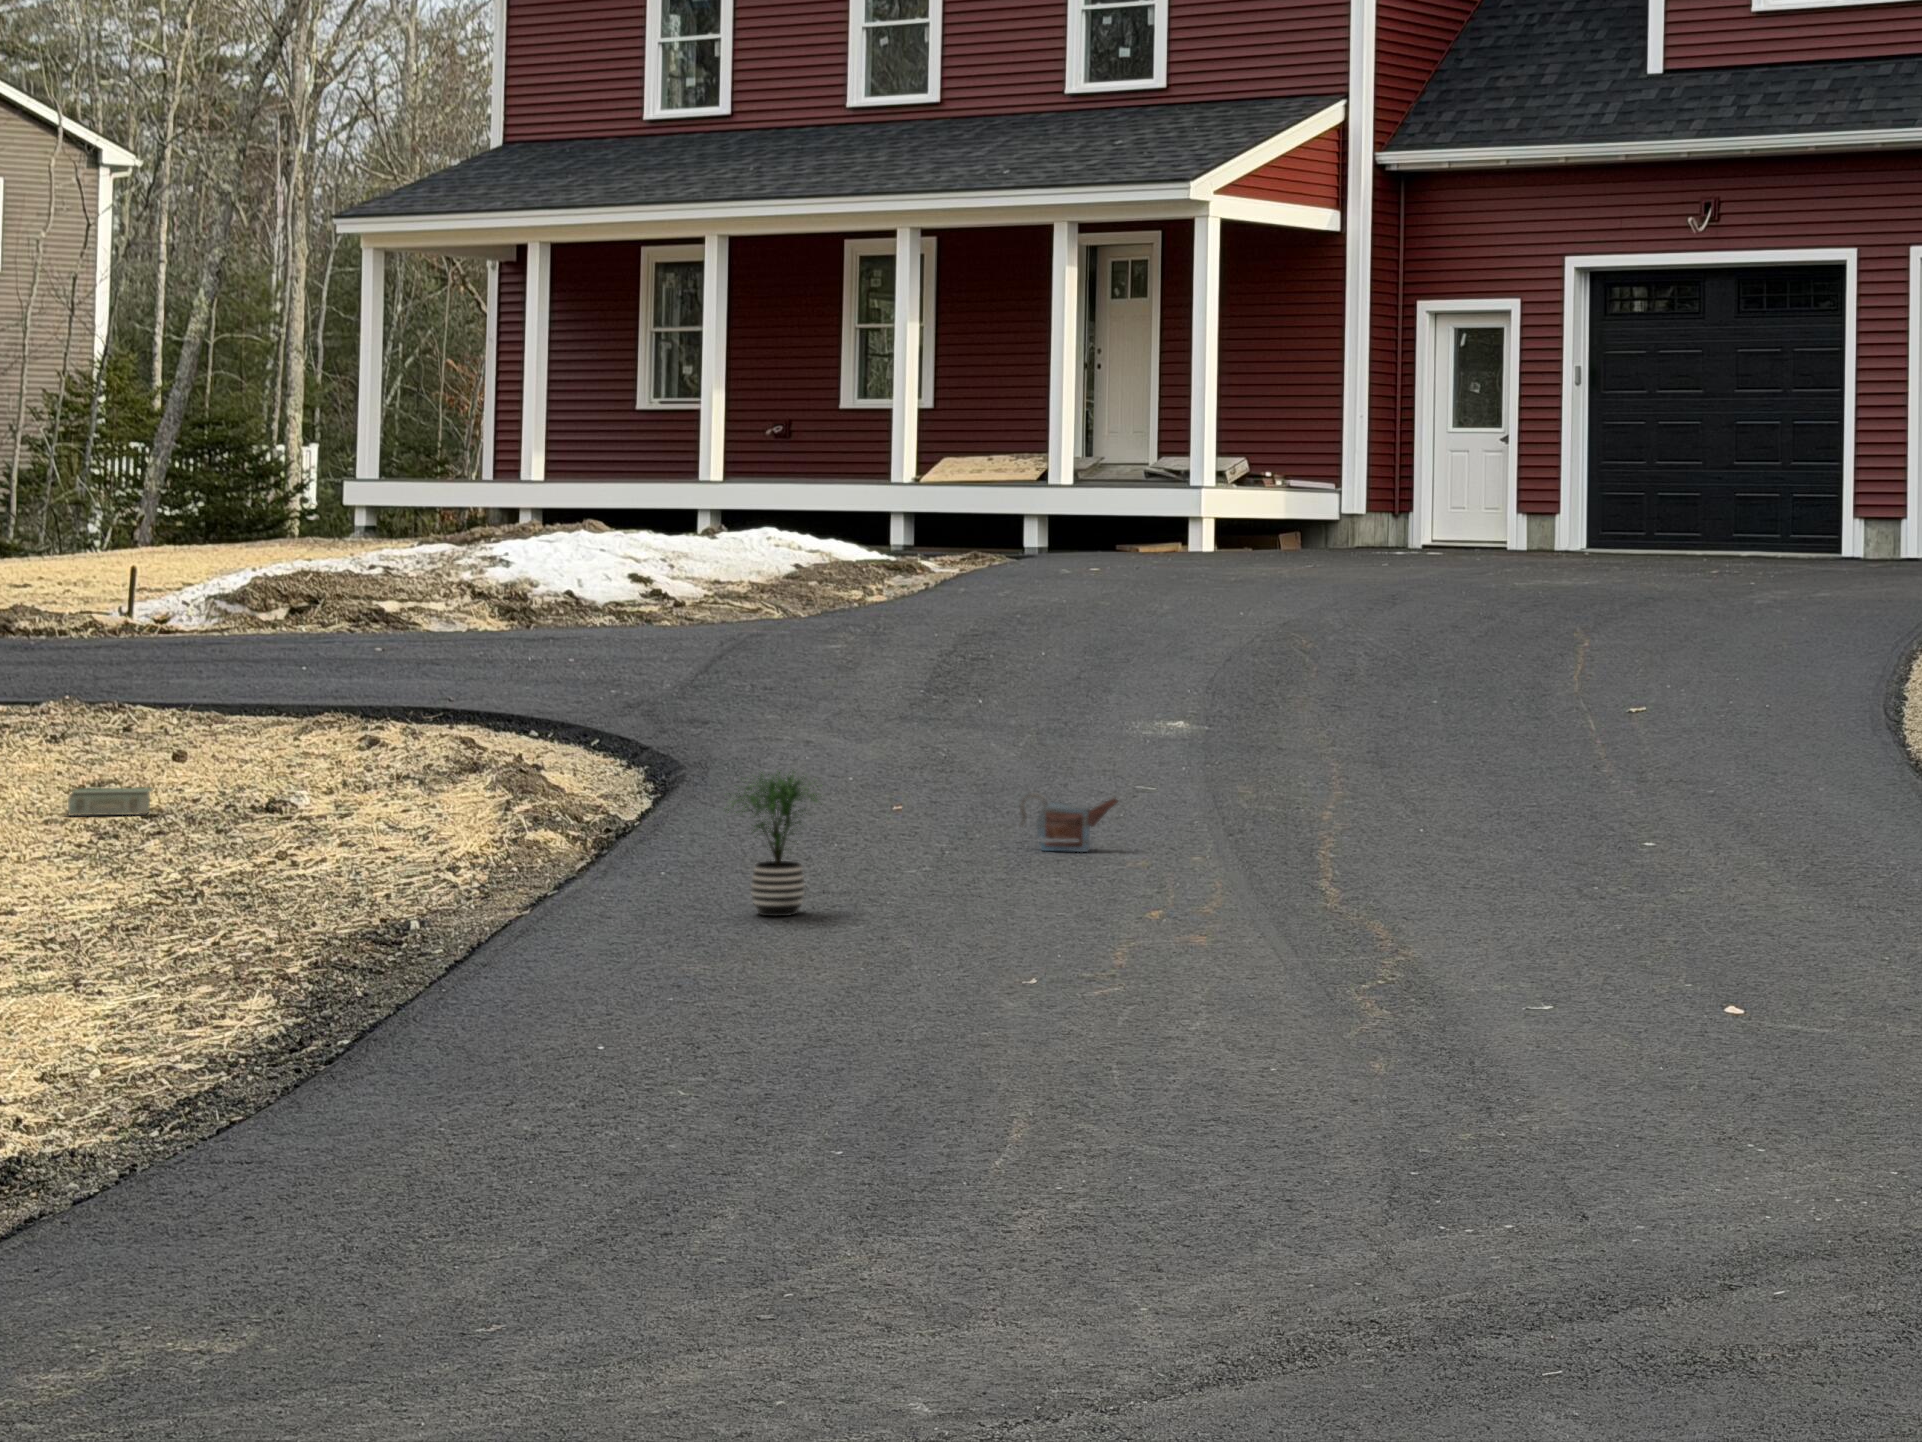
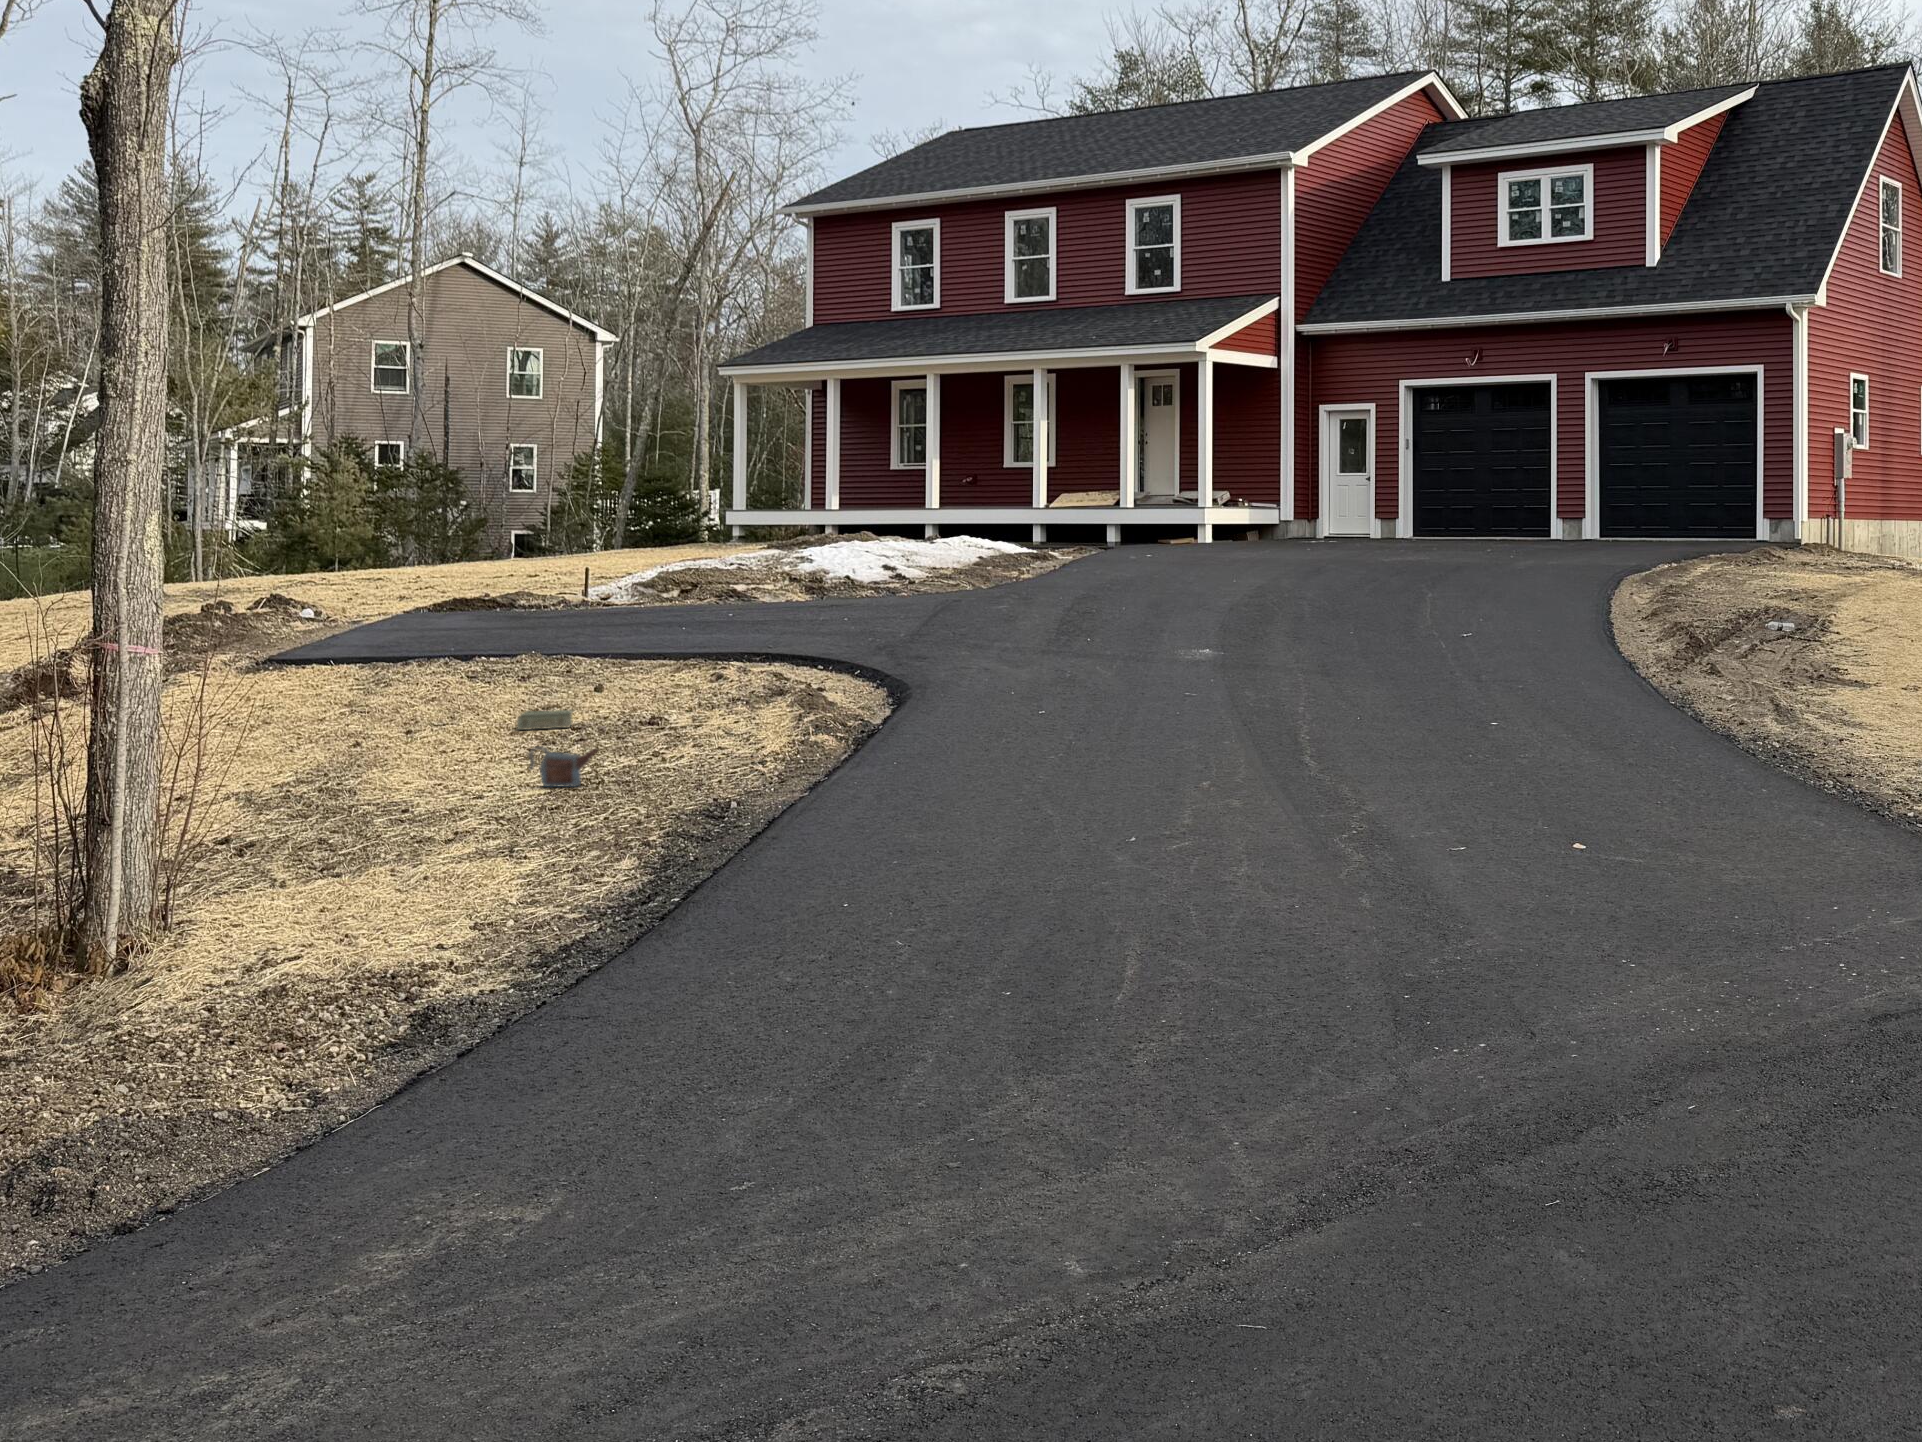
potted plant: present [725,770,822,916] -> none [946,693,1014,789]
watering can: present [1019,793,1118,852] -> present [529,746,598,787]

